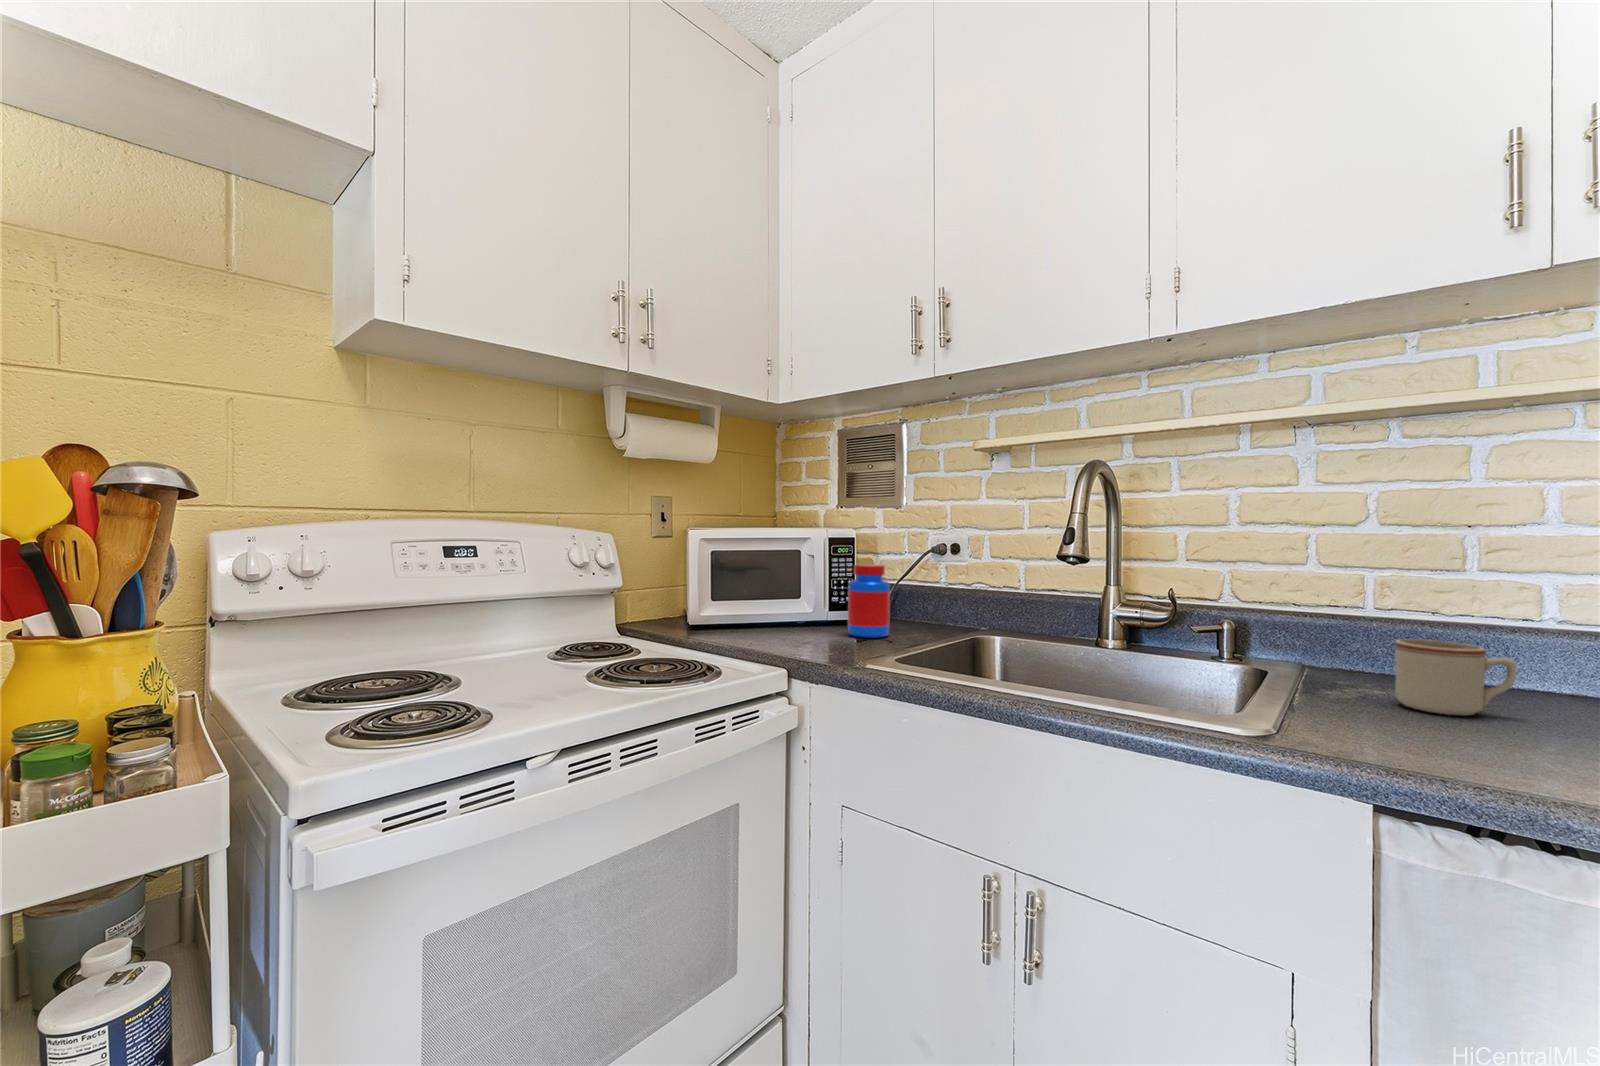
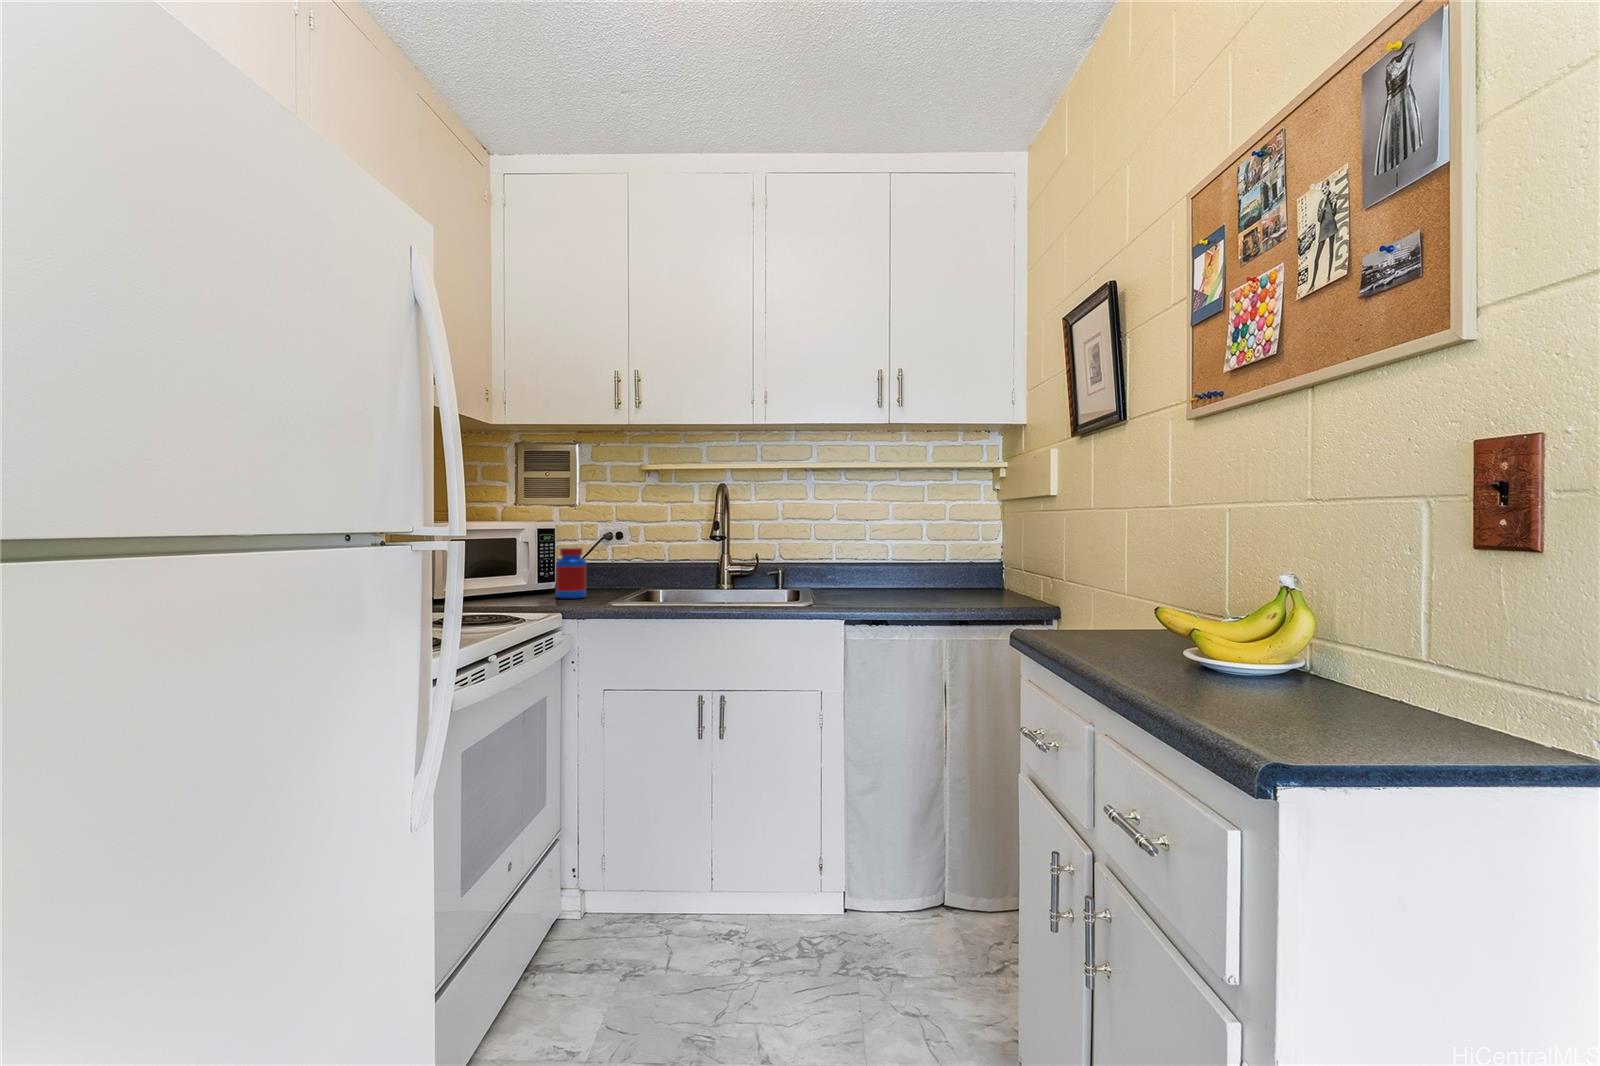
mug: present [1395,639,1516,715] -> none [848,570,885,599]

